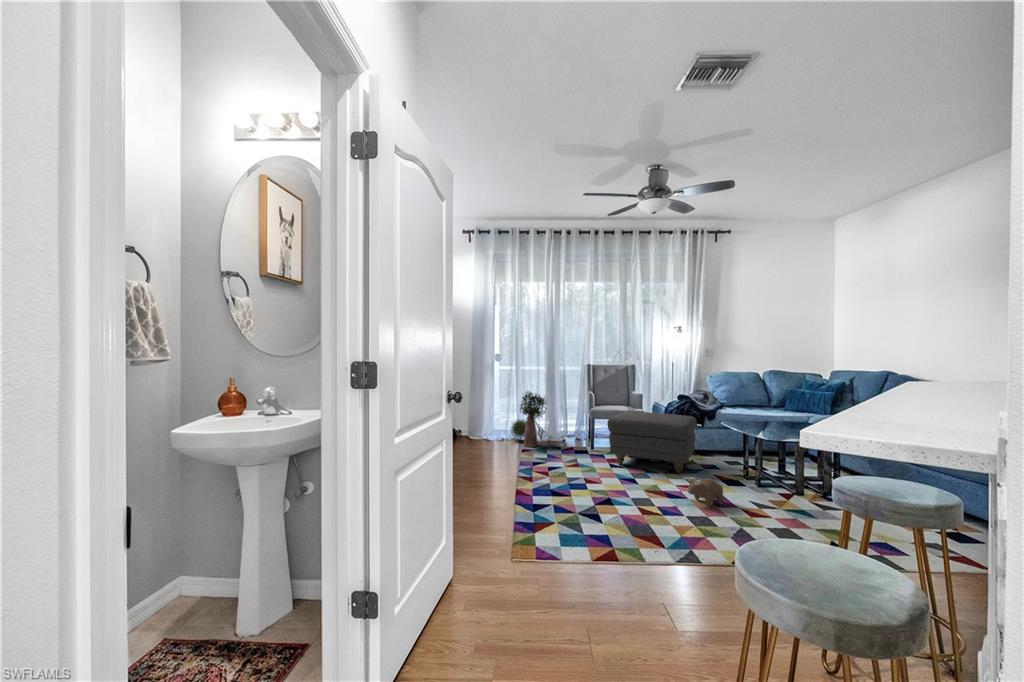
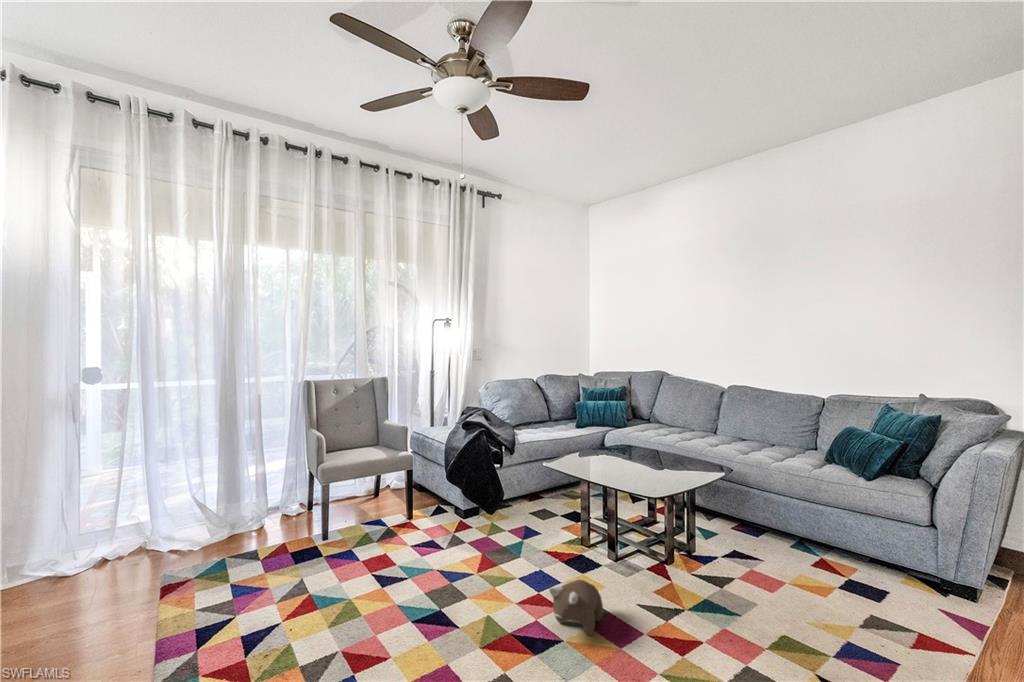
potted plant: present [511,391,546,447] -> none [131,443,228,566]
ottoman: present [607,411,697,473] -> none [368,457,510,567]

